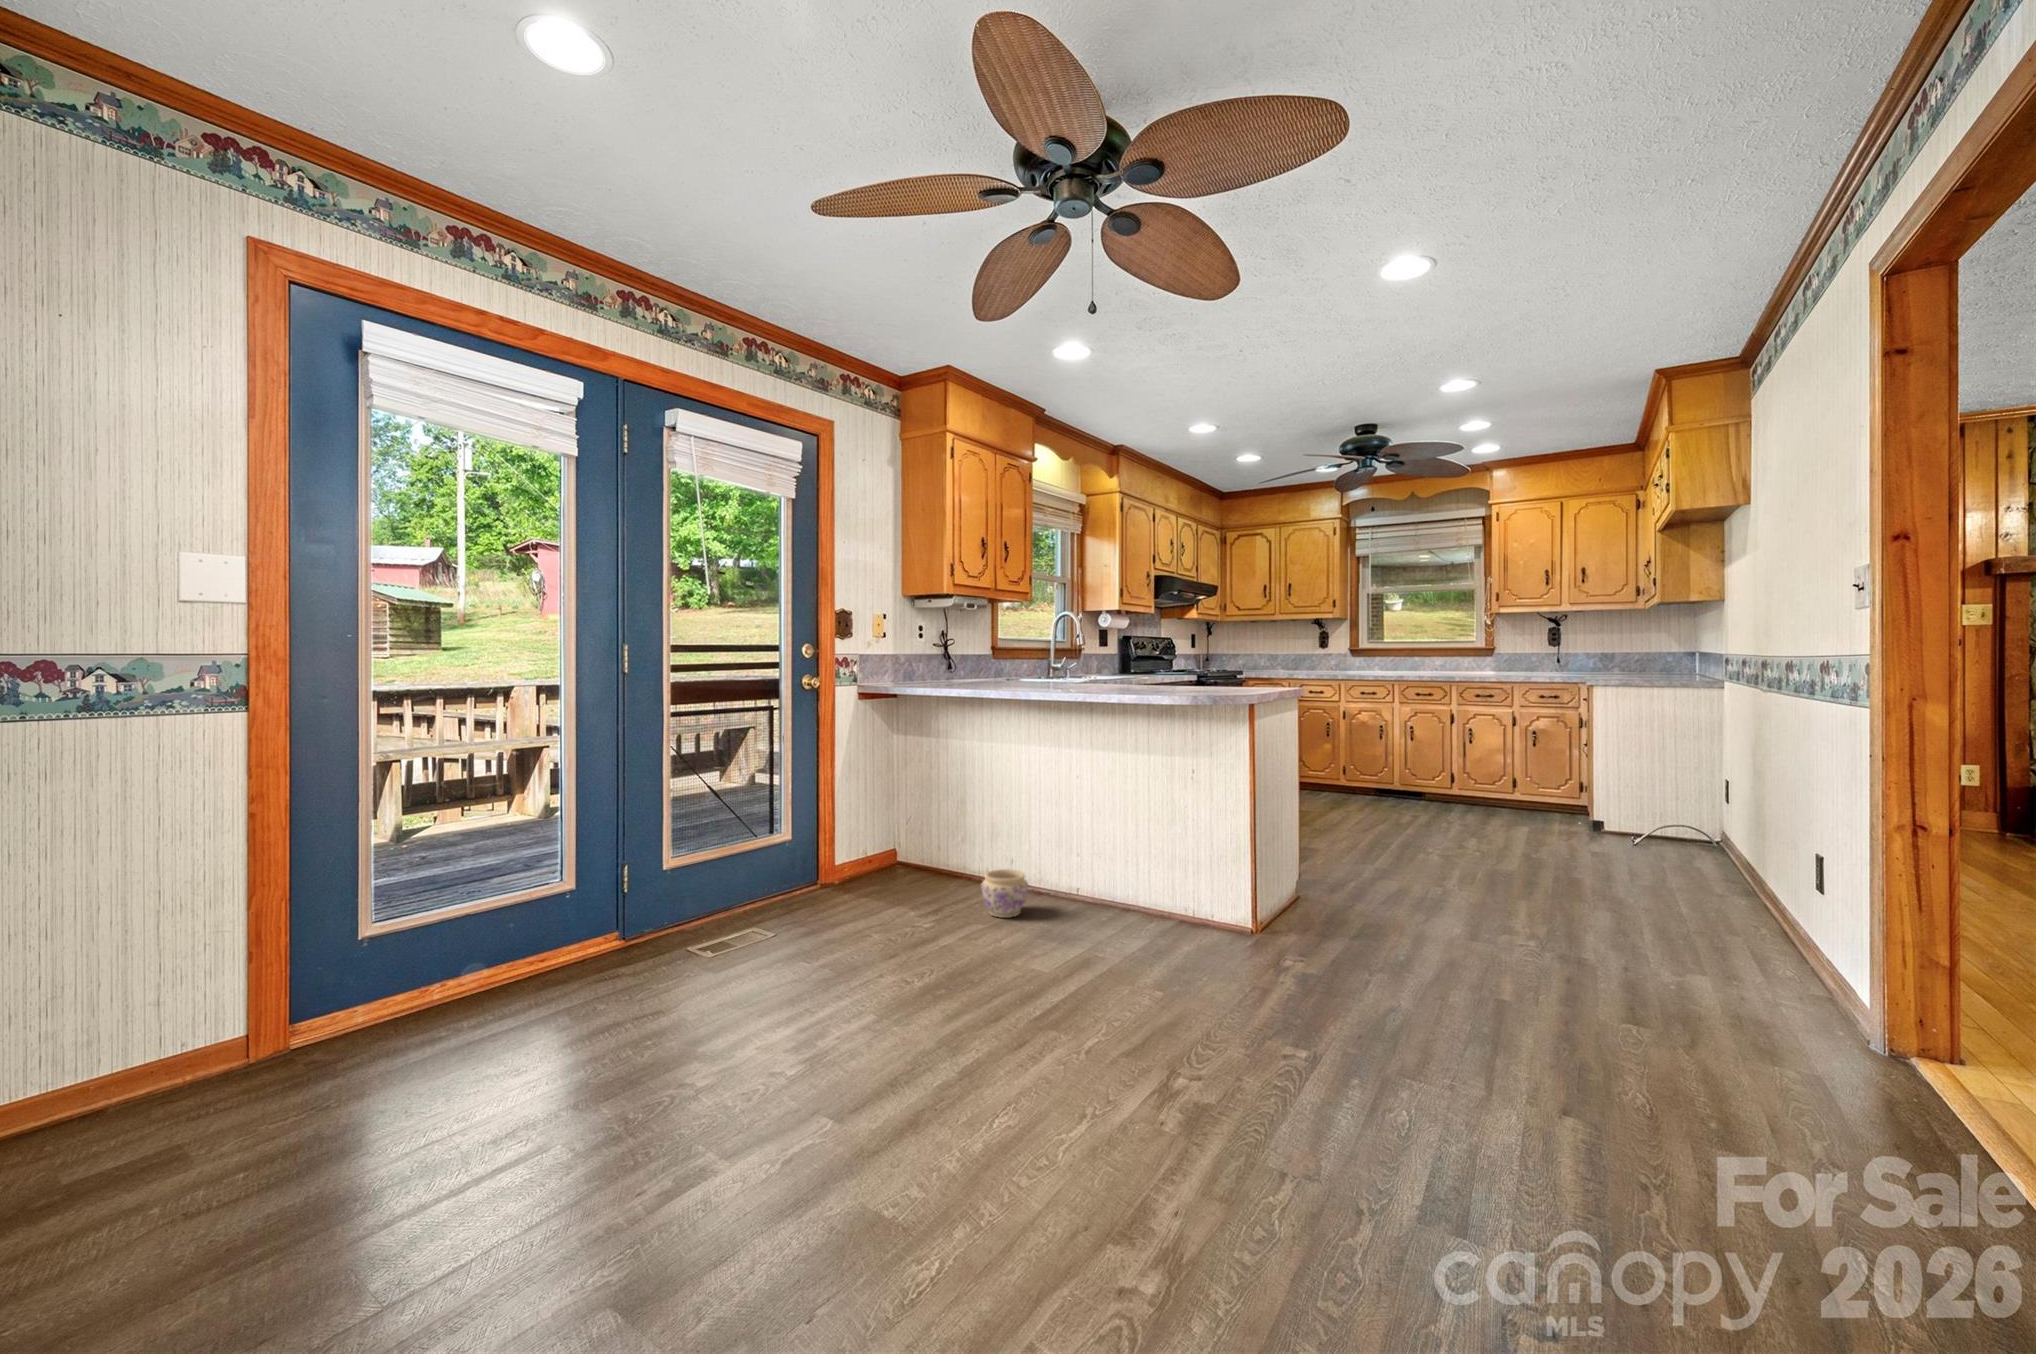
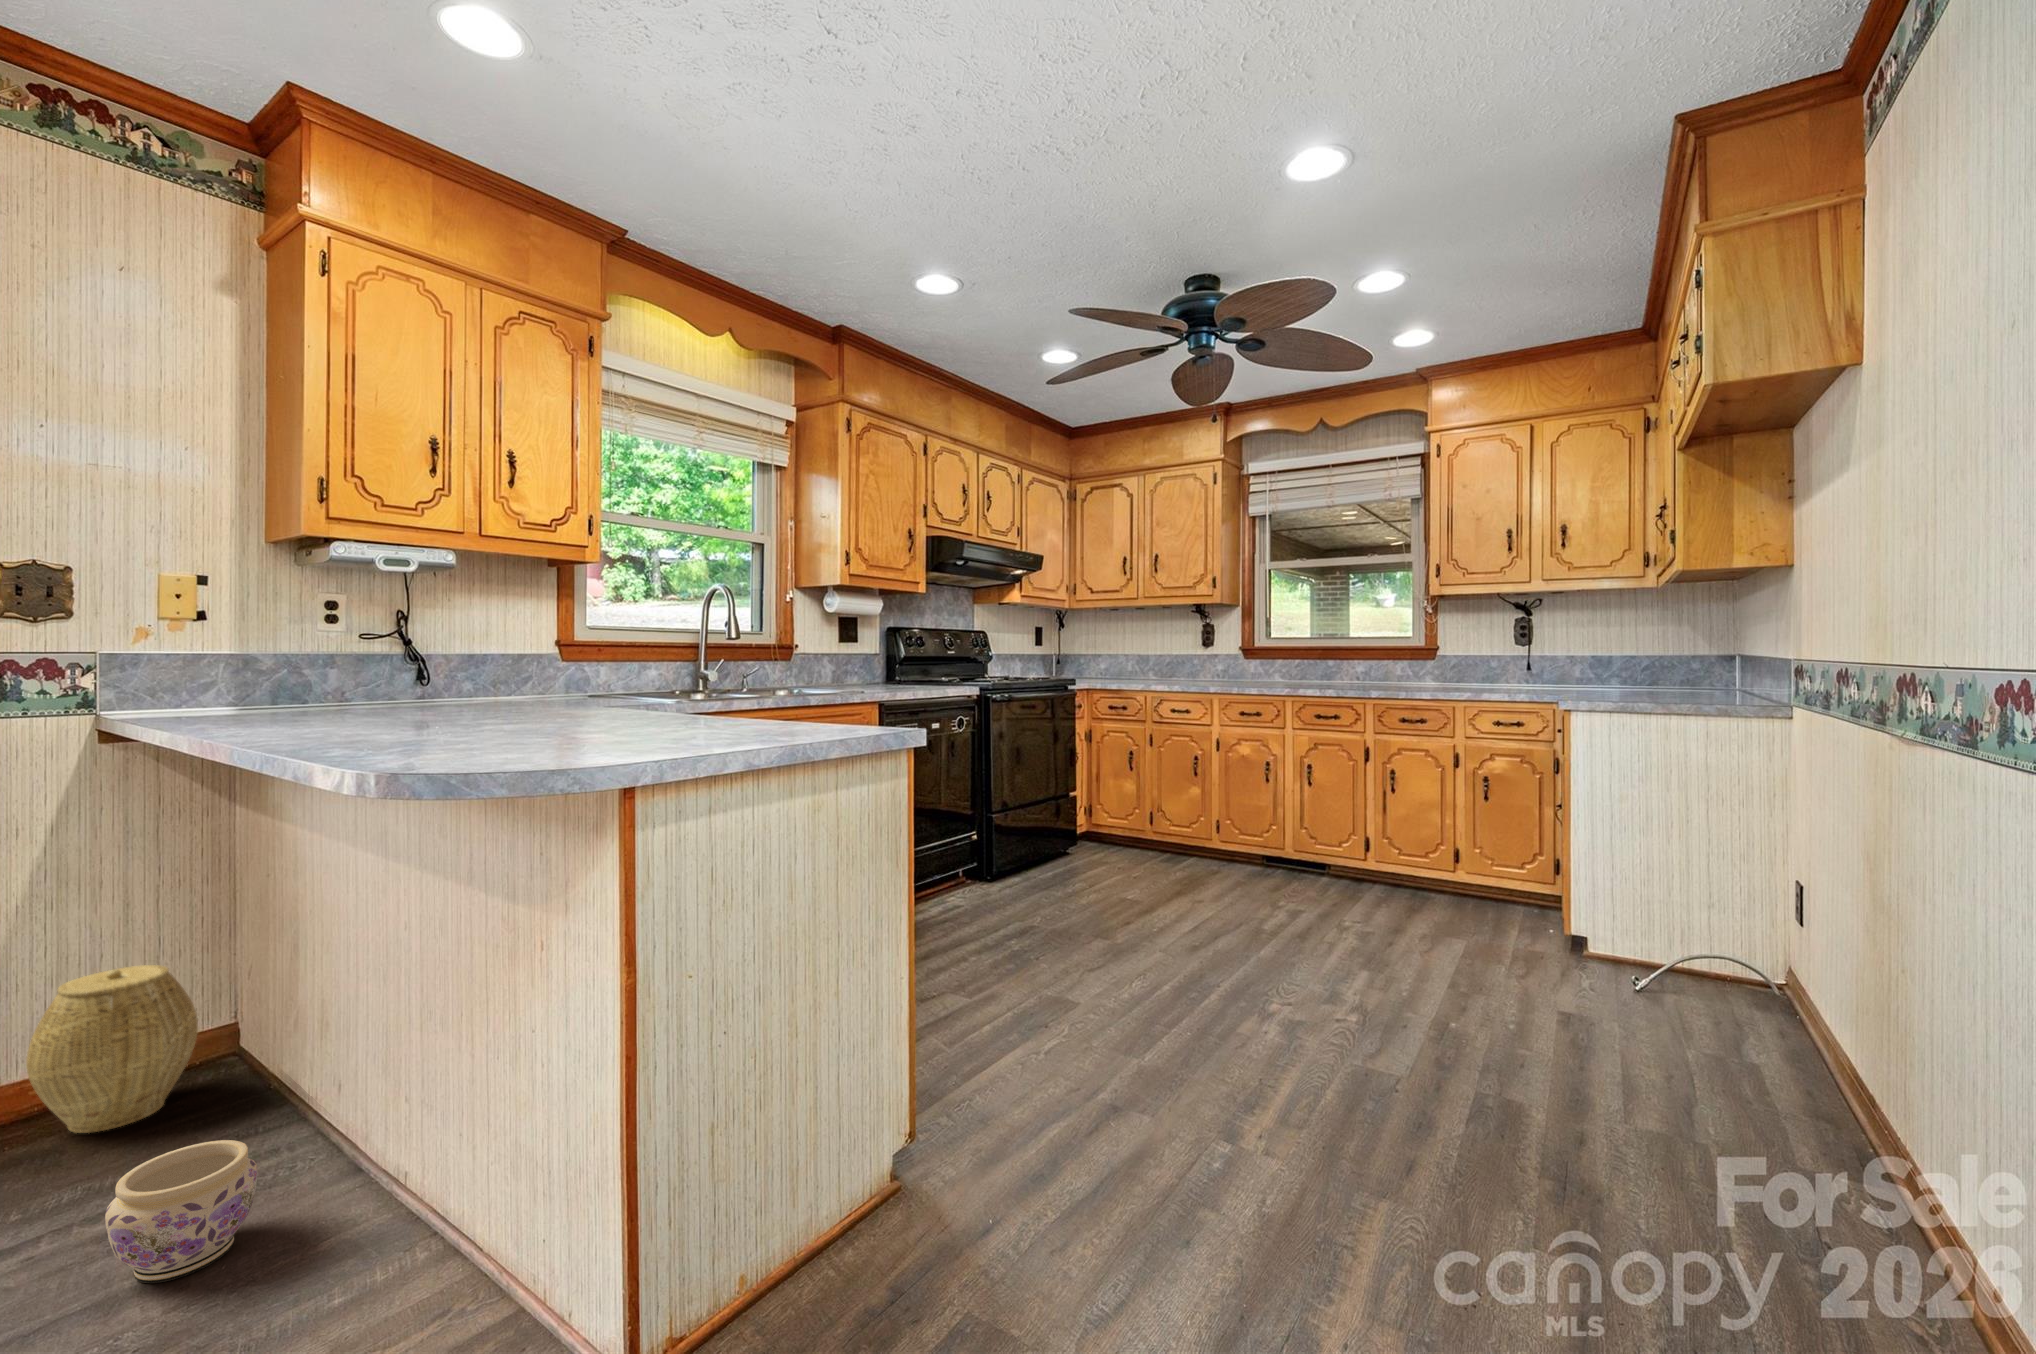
woven basket: none [848,811,907,887] -> present [26,965,198,1133]

